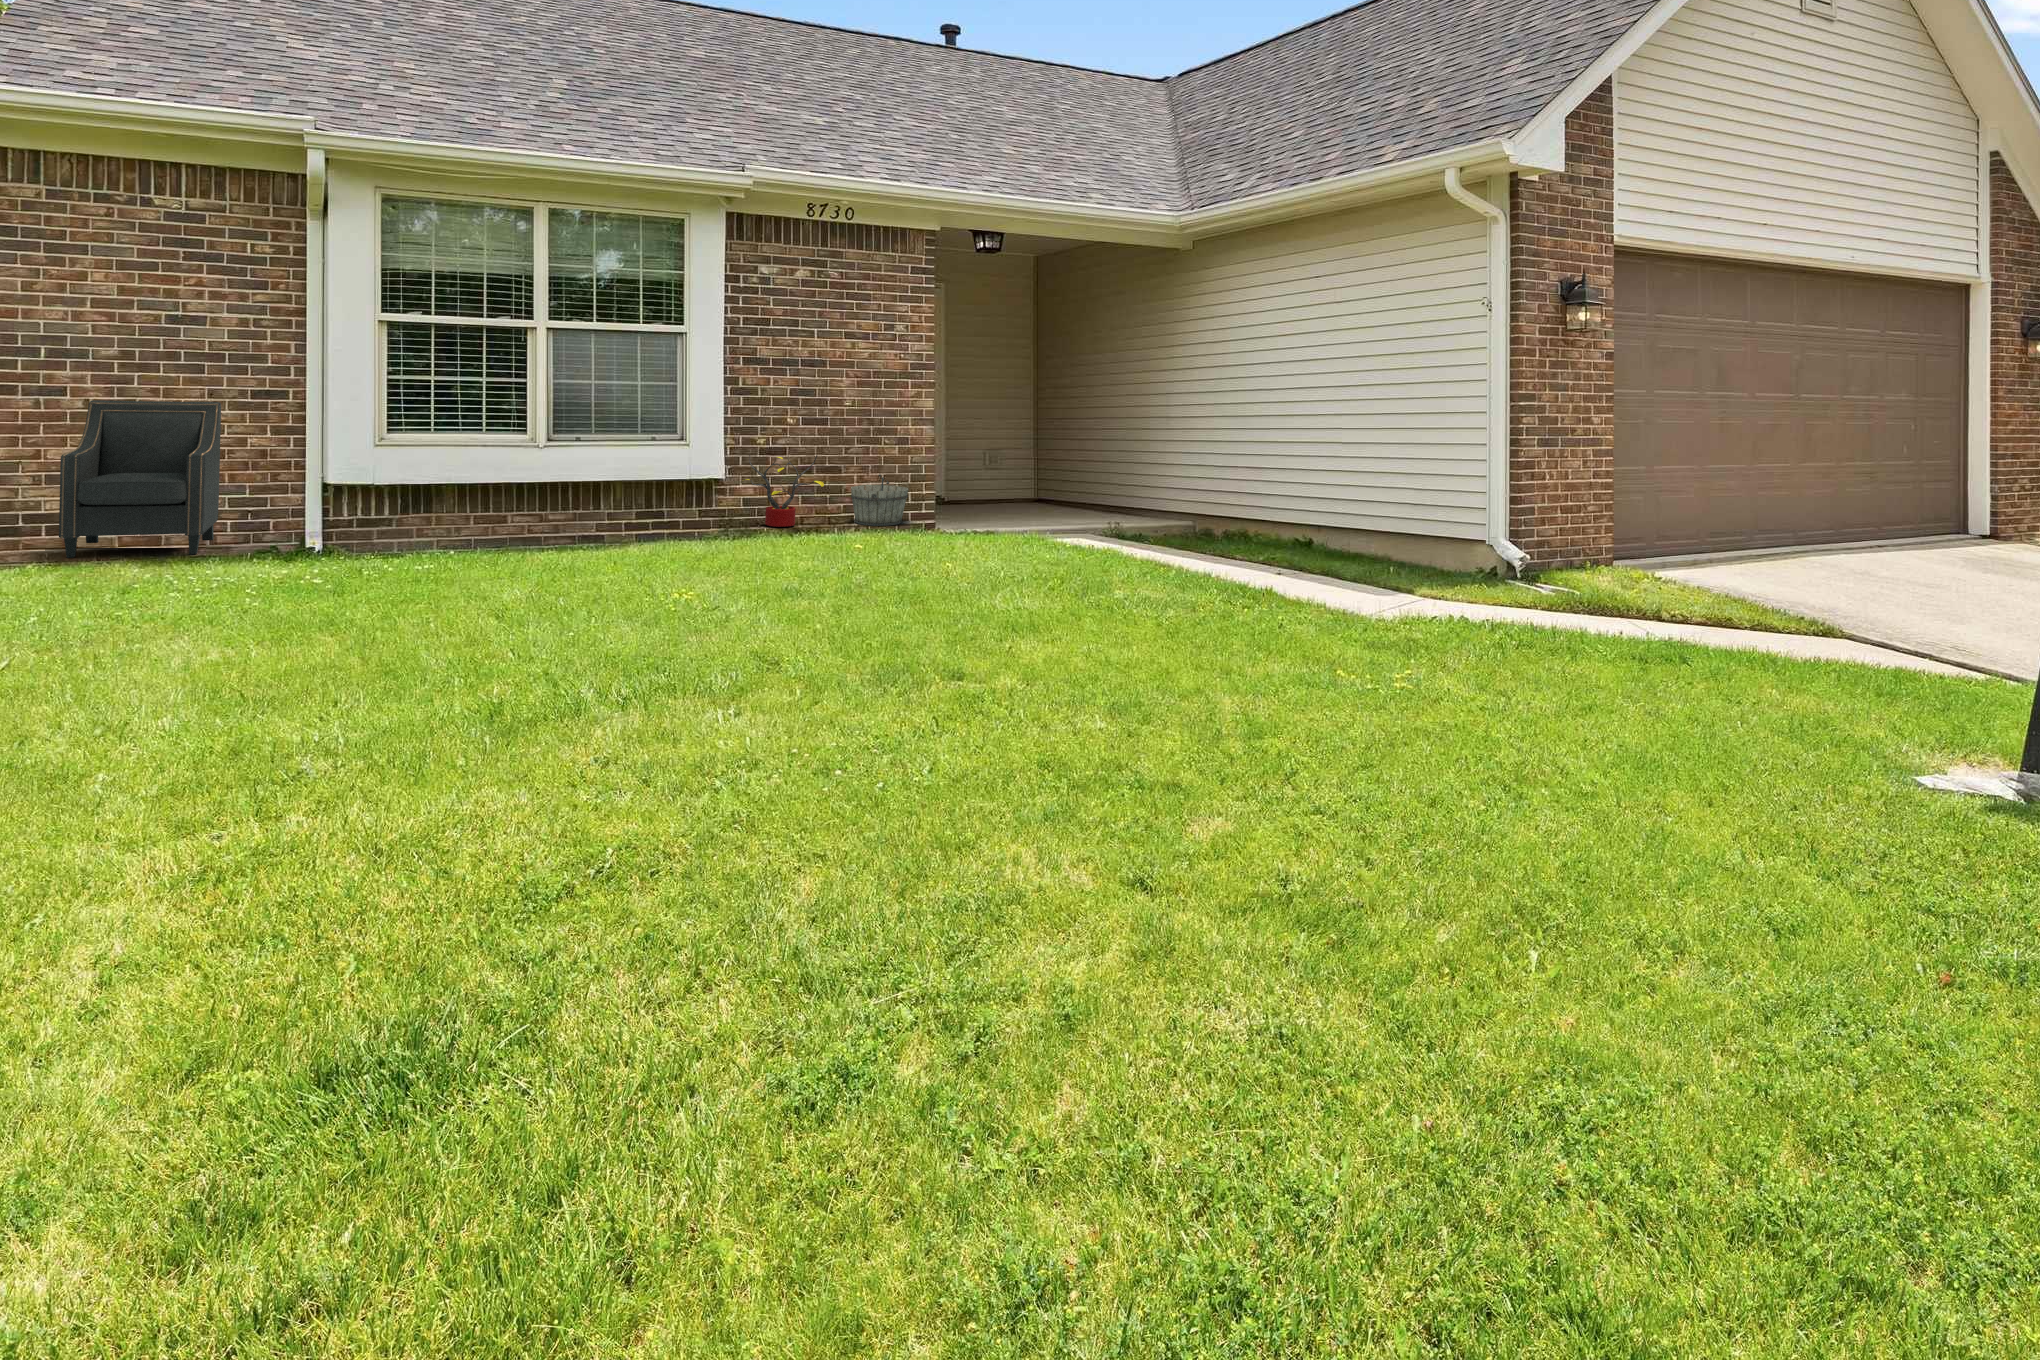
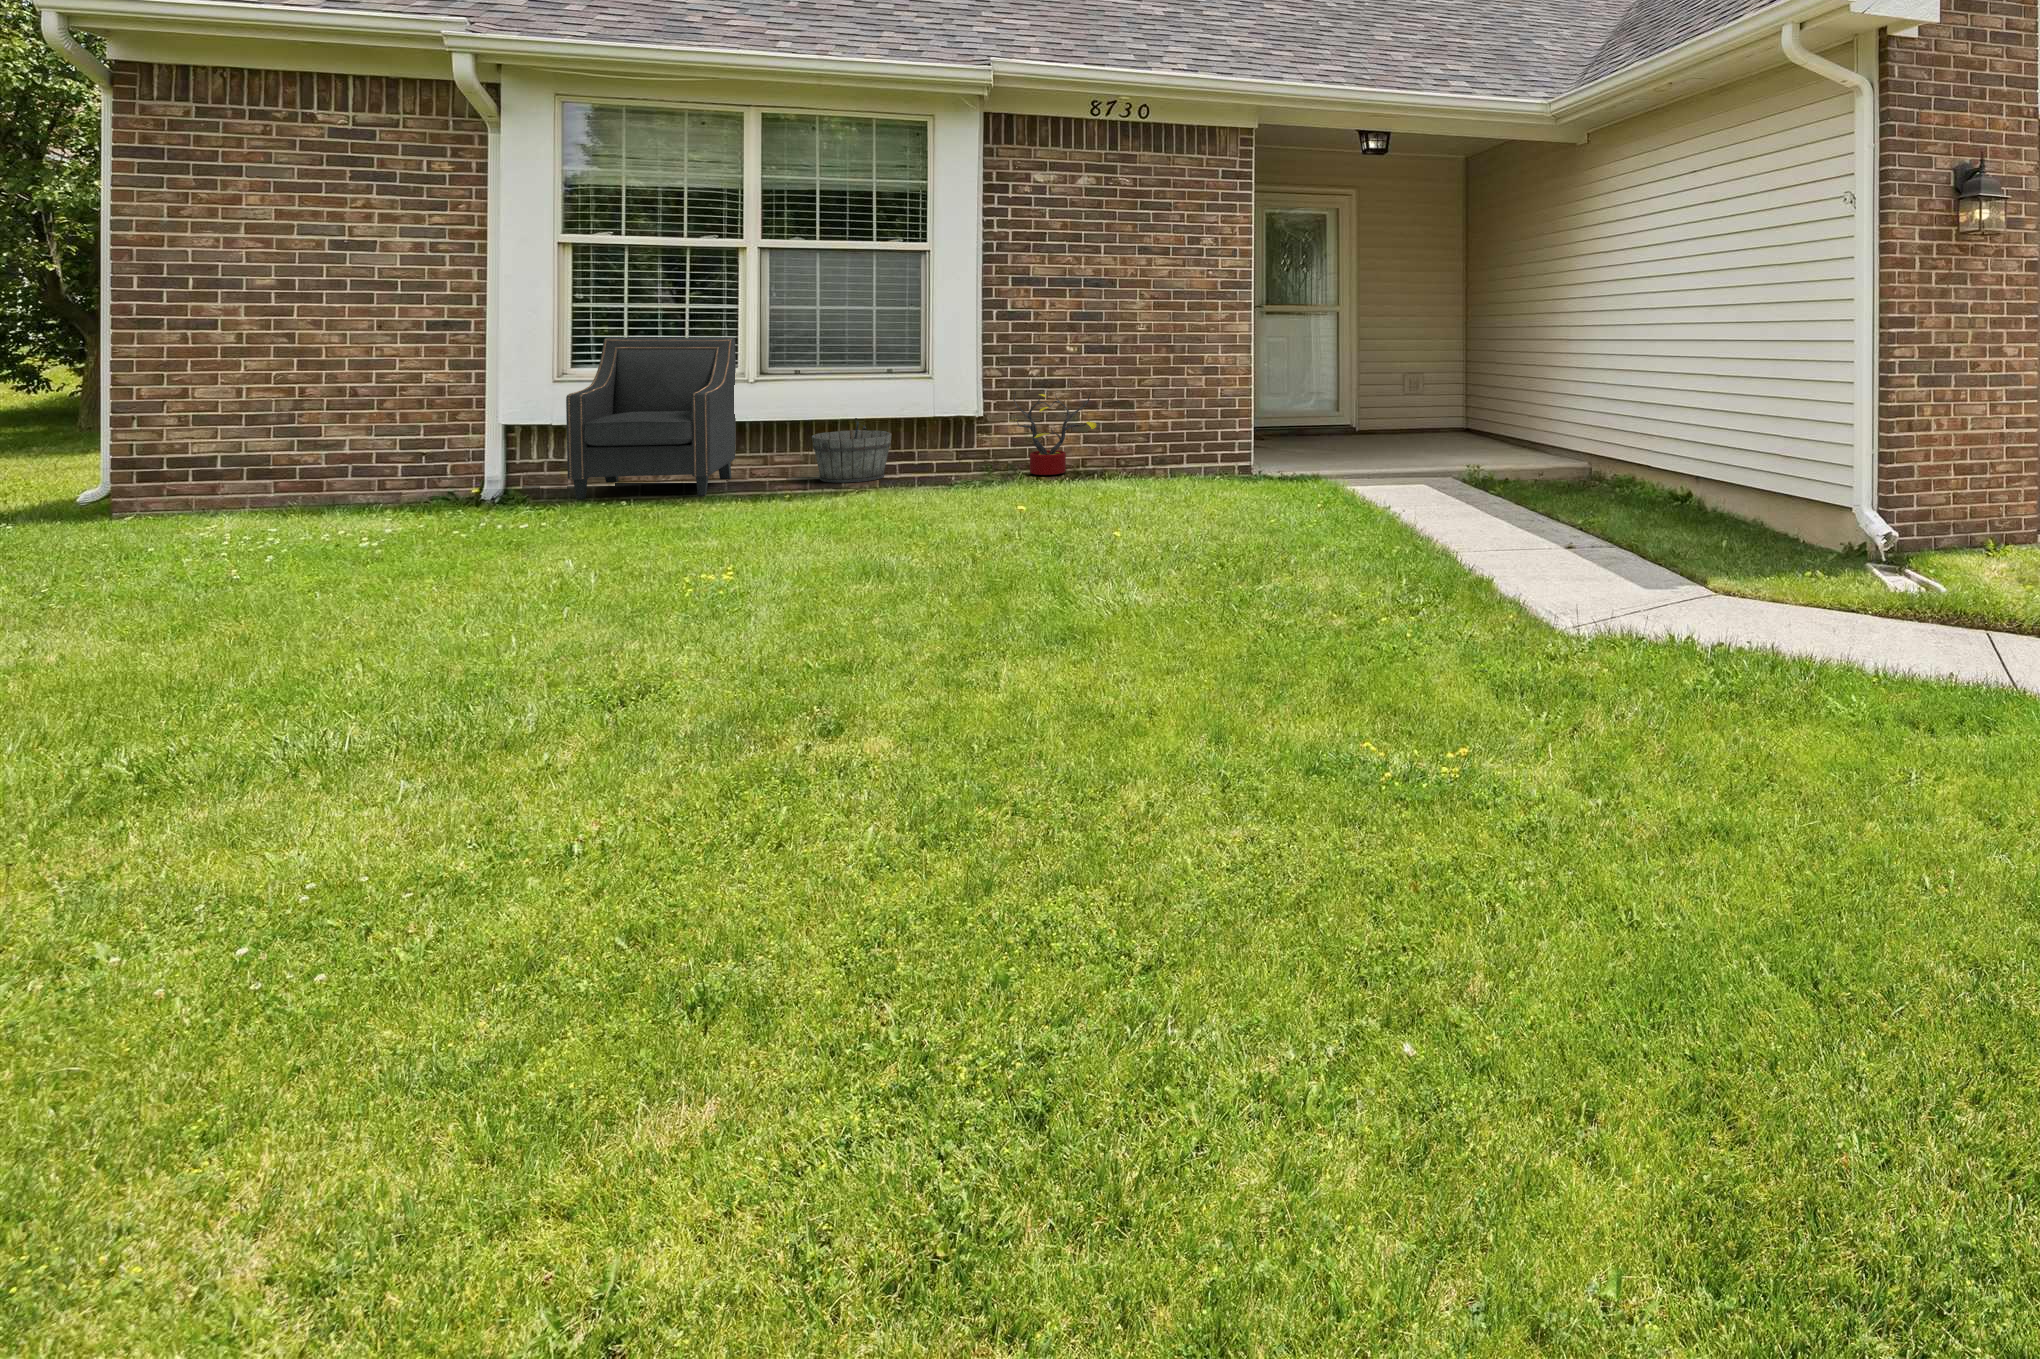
chair: present [59,400,221,558] -> present [566,337,736,499]
wooden bucket: present [851,475,908,526] -> present [812,418,892,483]

